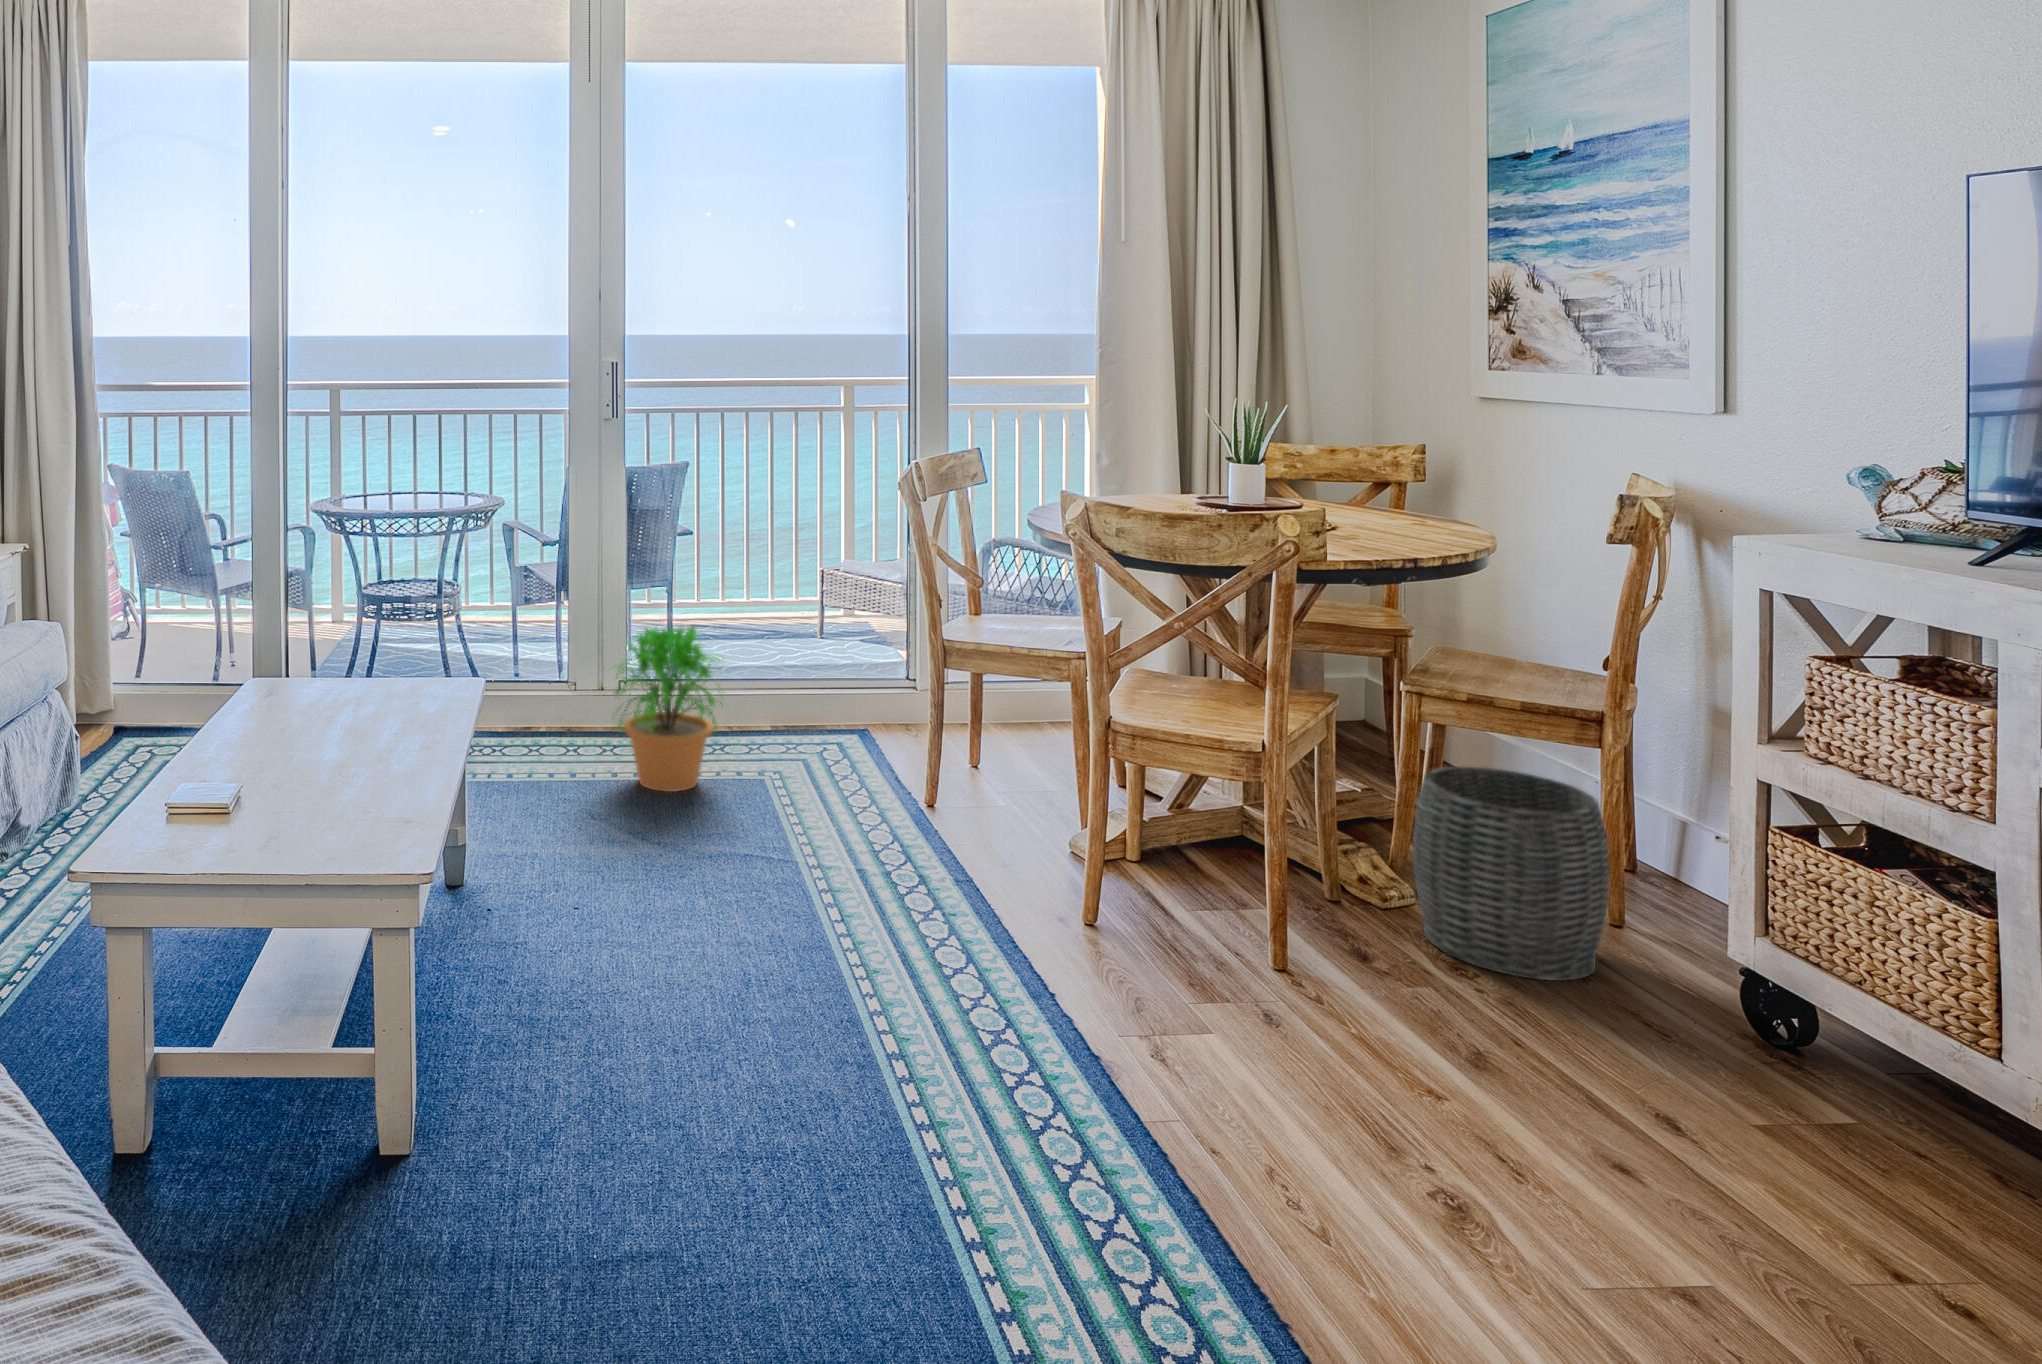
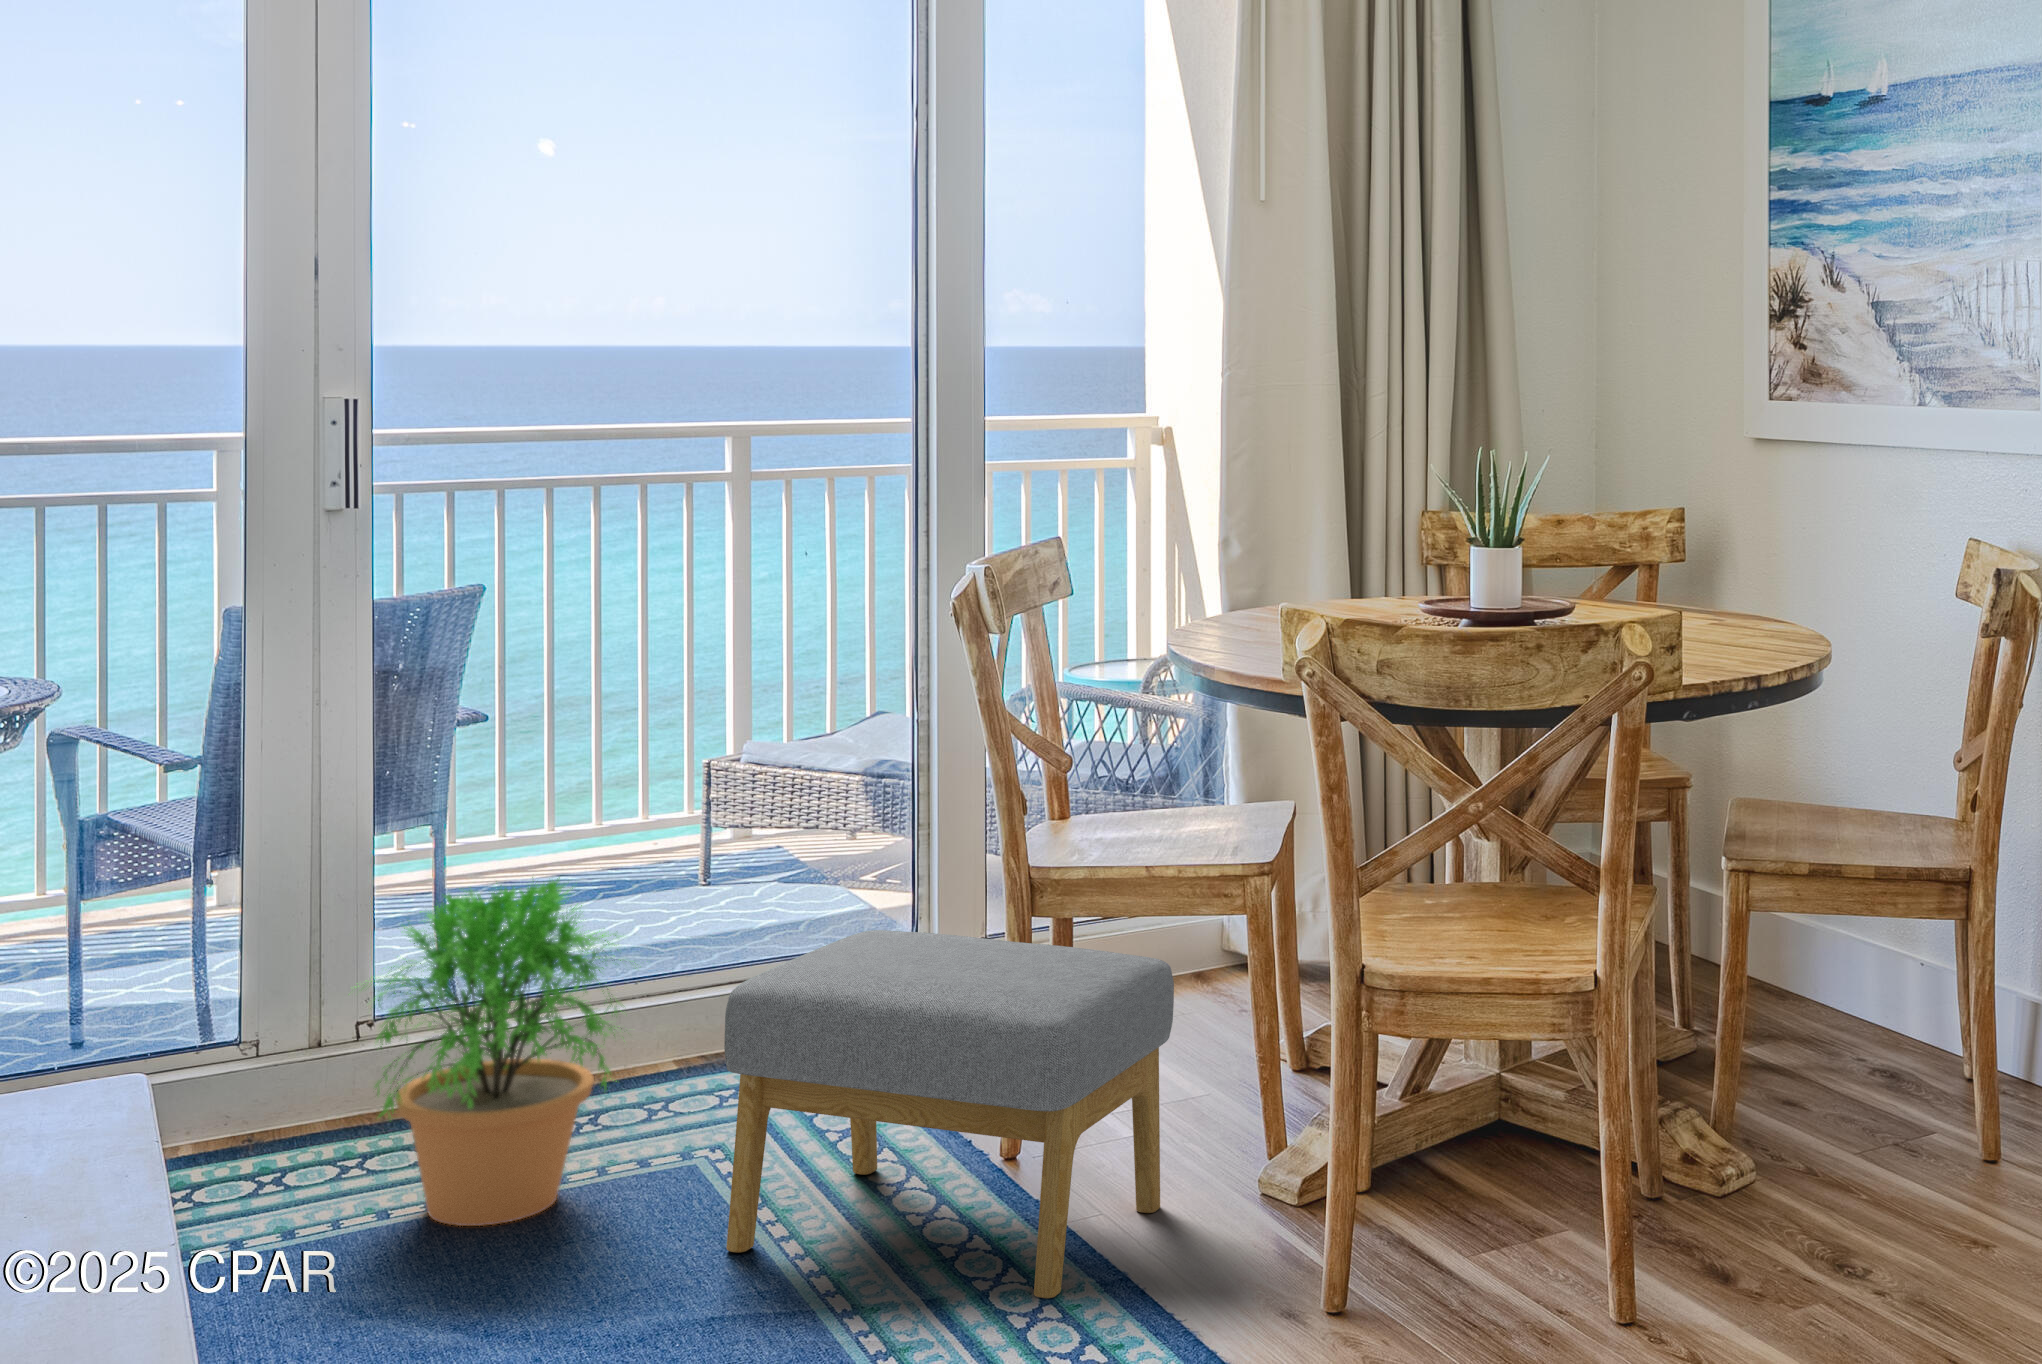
footstool: none [764,669,1008,878] -> present [724,930,1174,1298]
woven basket: present [1413,767,1609,981] -> none [1773,966,2008,1266]

